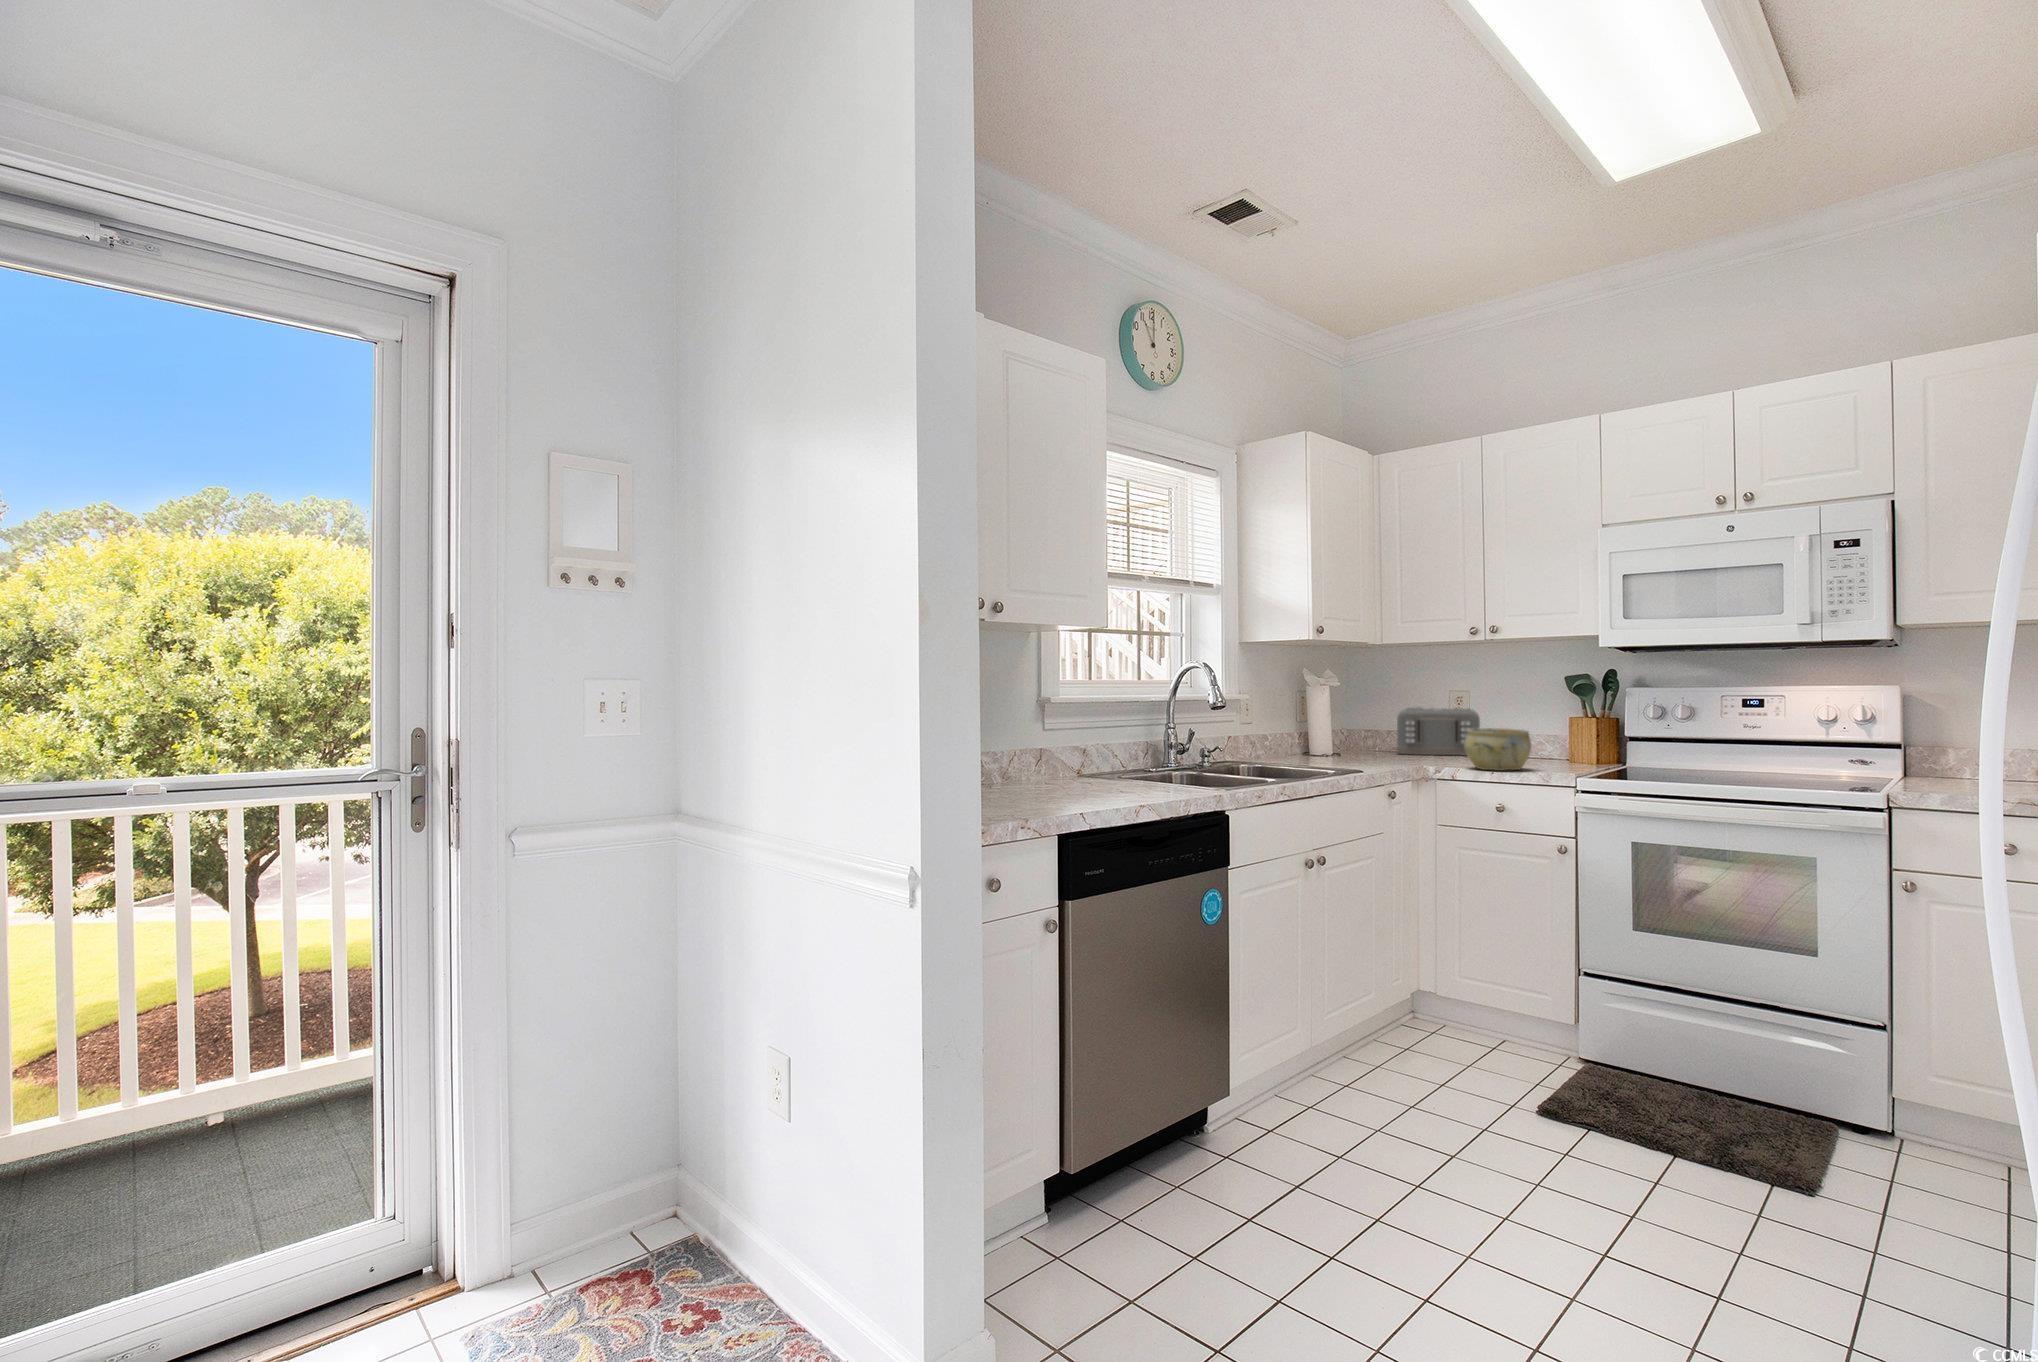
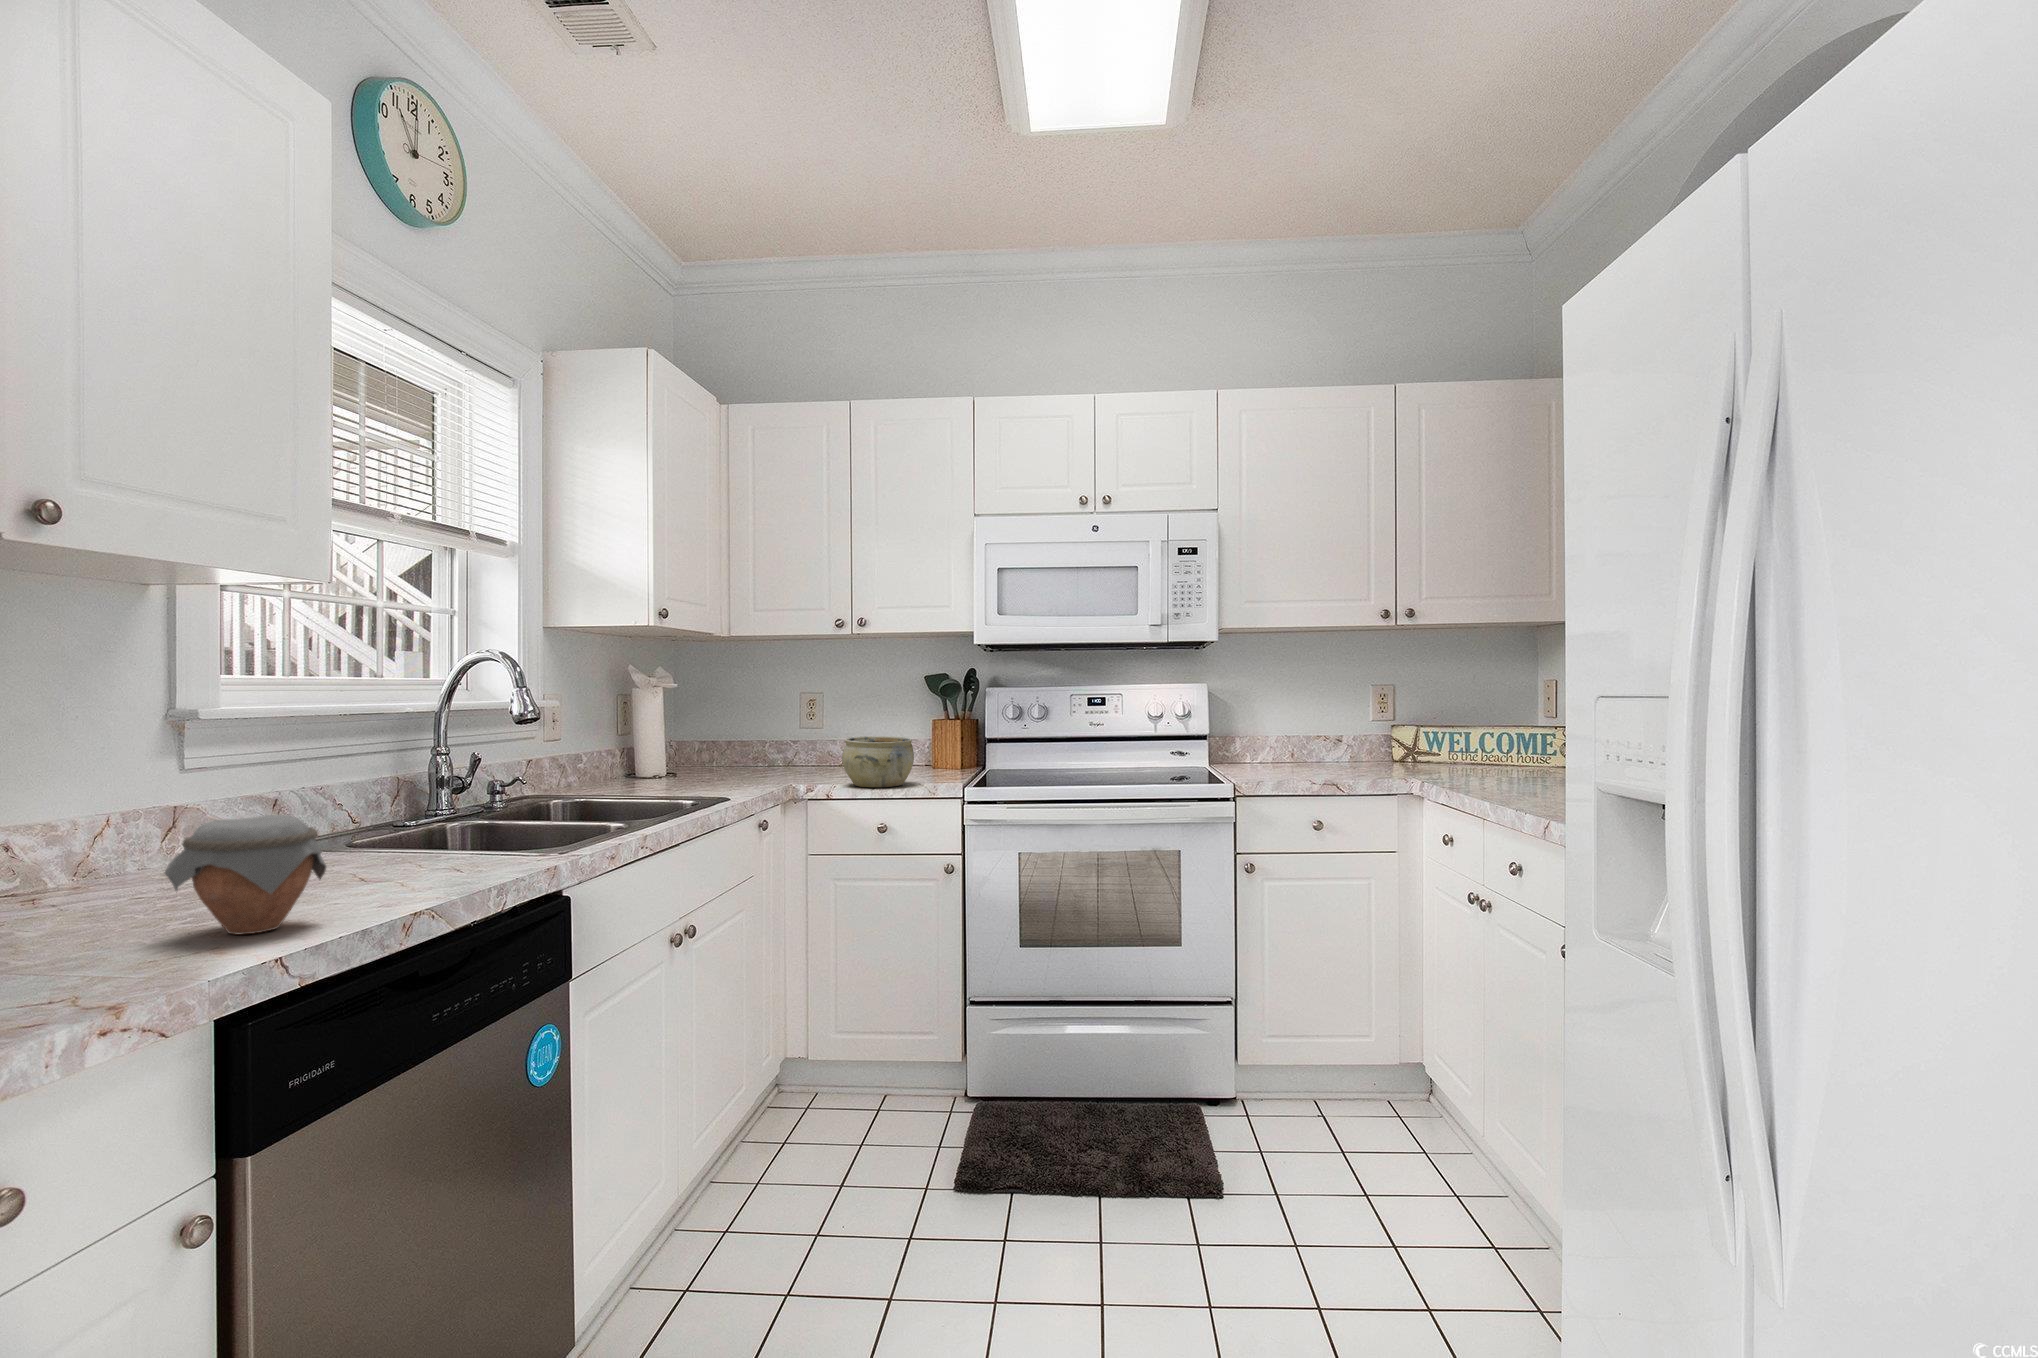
toaster: present [1397,707,1480,756] -> none [740,710,839,769]
jar: none [1039,747,1103,805] -> present [165,815,326,935]

